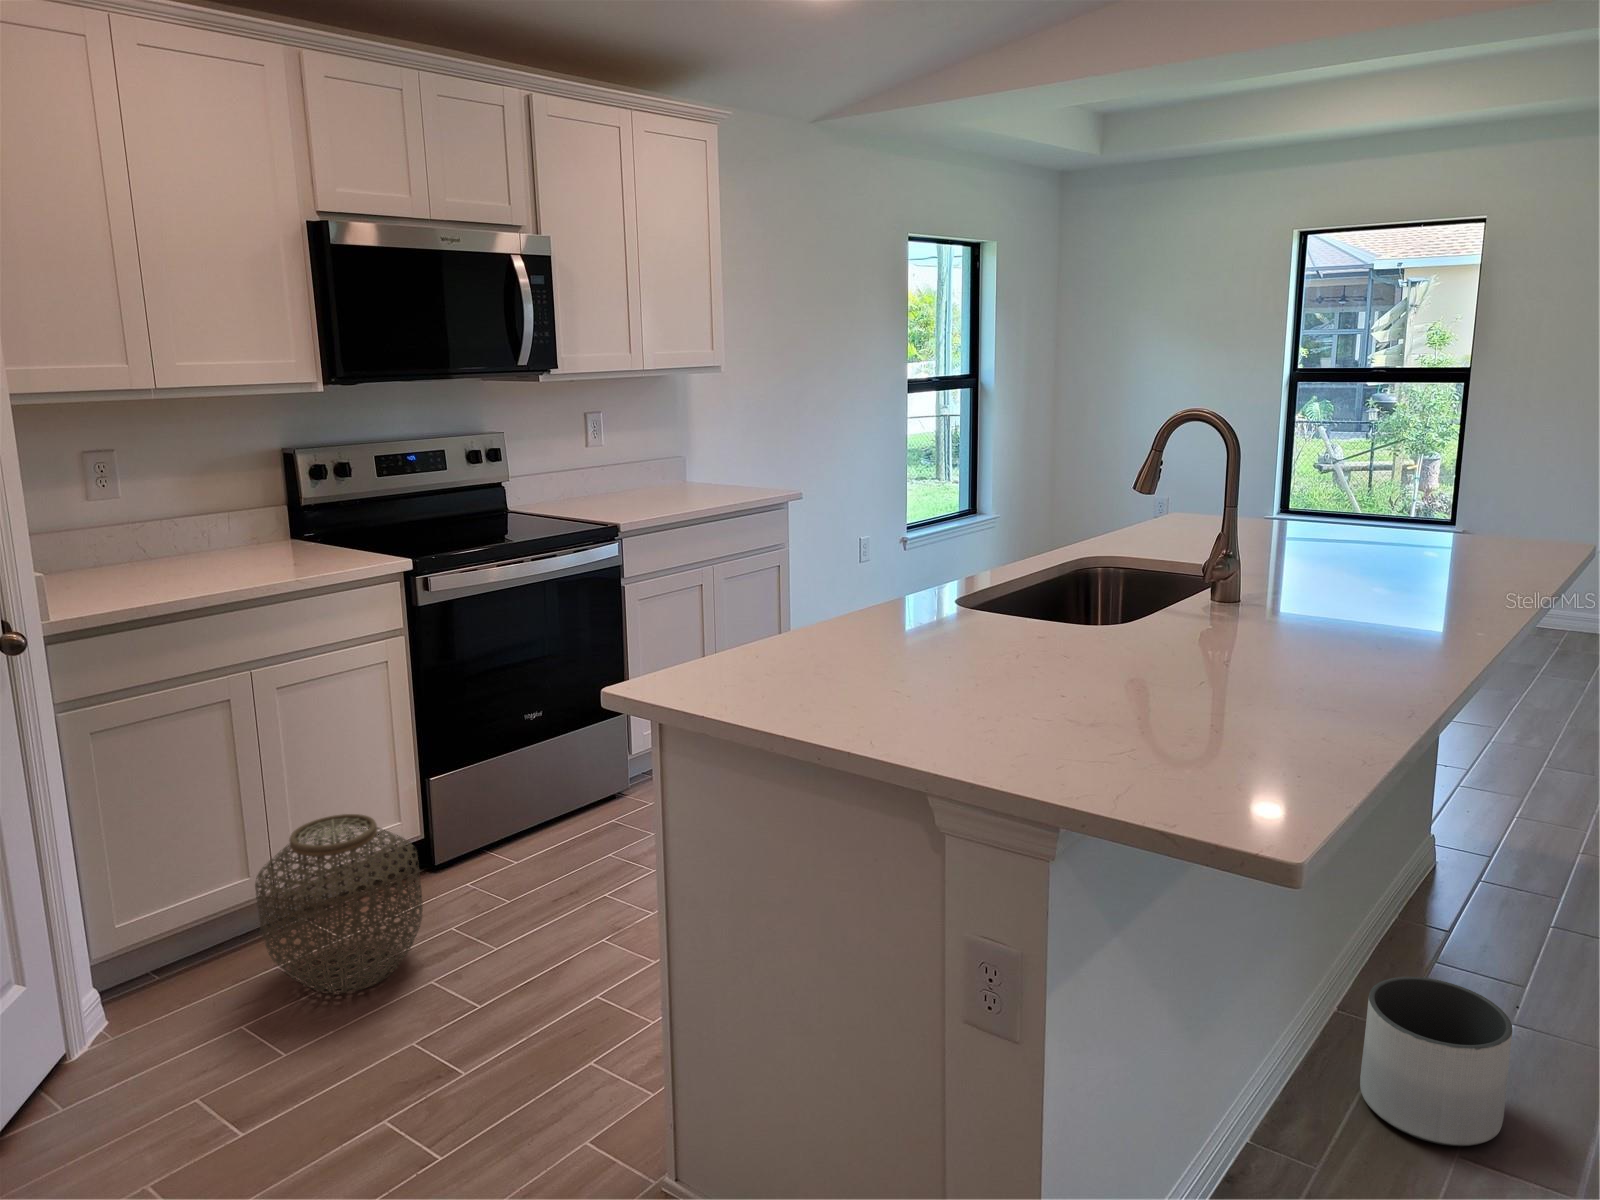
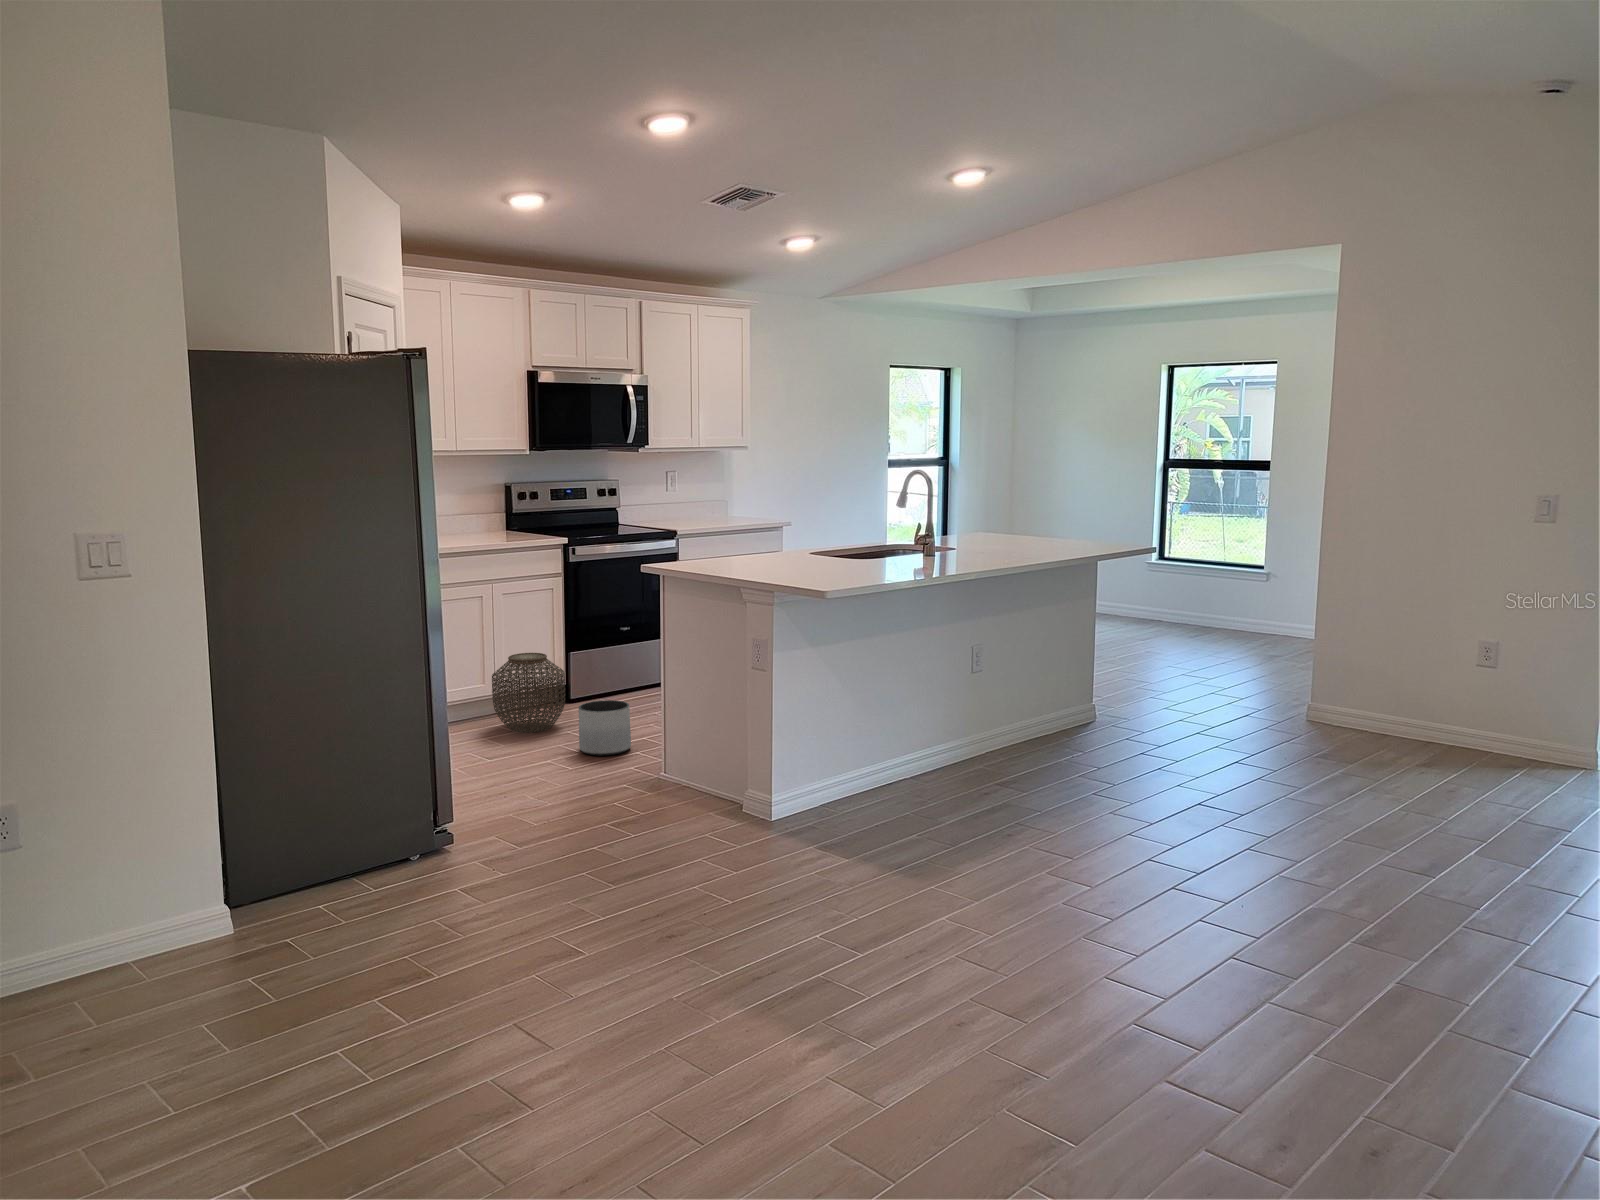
planter: present [1360,977,1512,1146] -> present [579,700,631,756]

